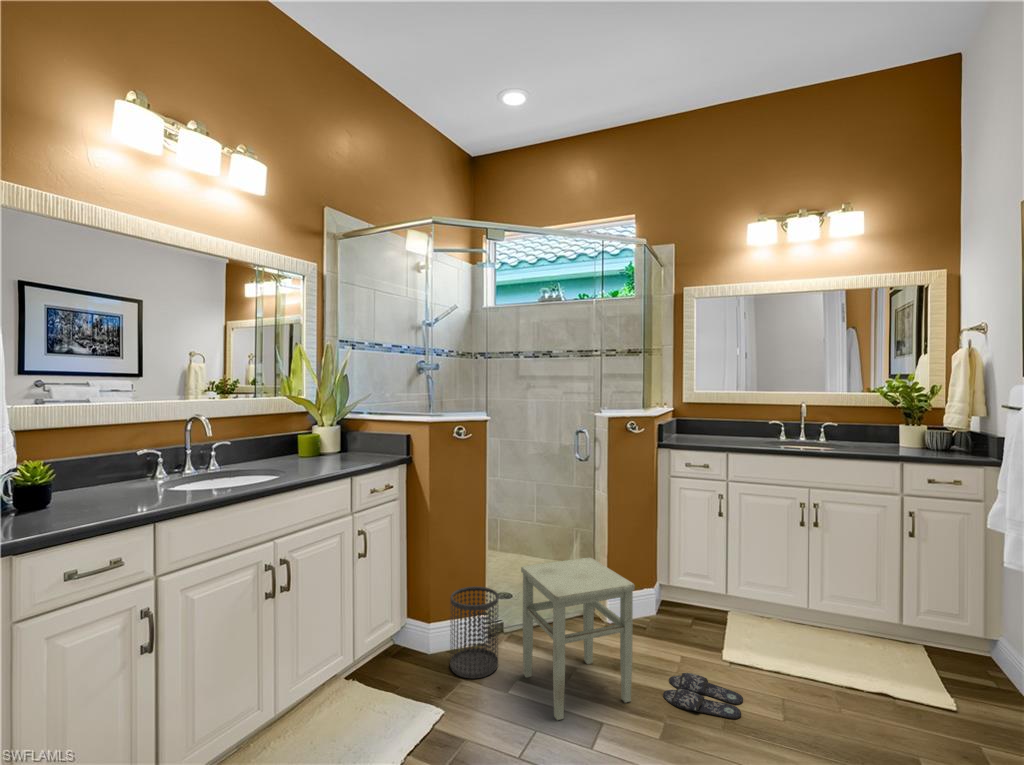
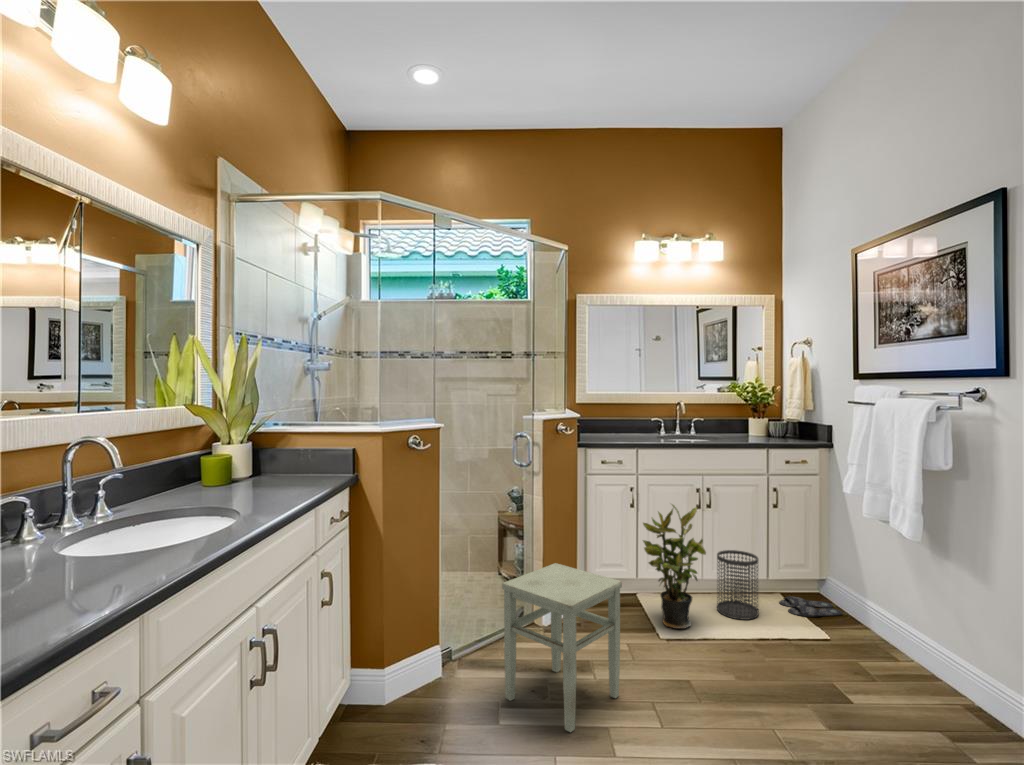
potted plant: none [711,514,789,655] -> present [643,505,706,629]
wastebasket: present [450,586,499,678] -> present [717,550,759,620]
slippers: present [663,673,743,719] -> present [779,597,842,617]

